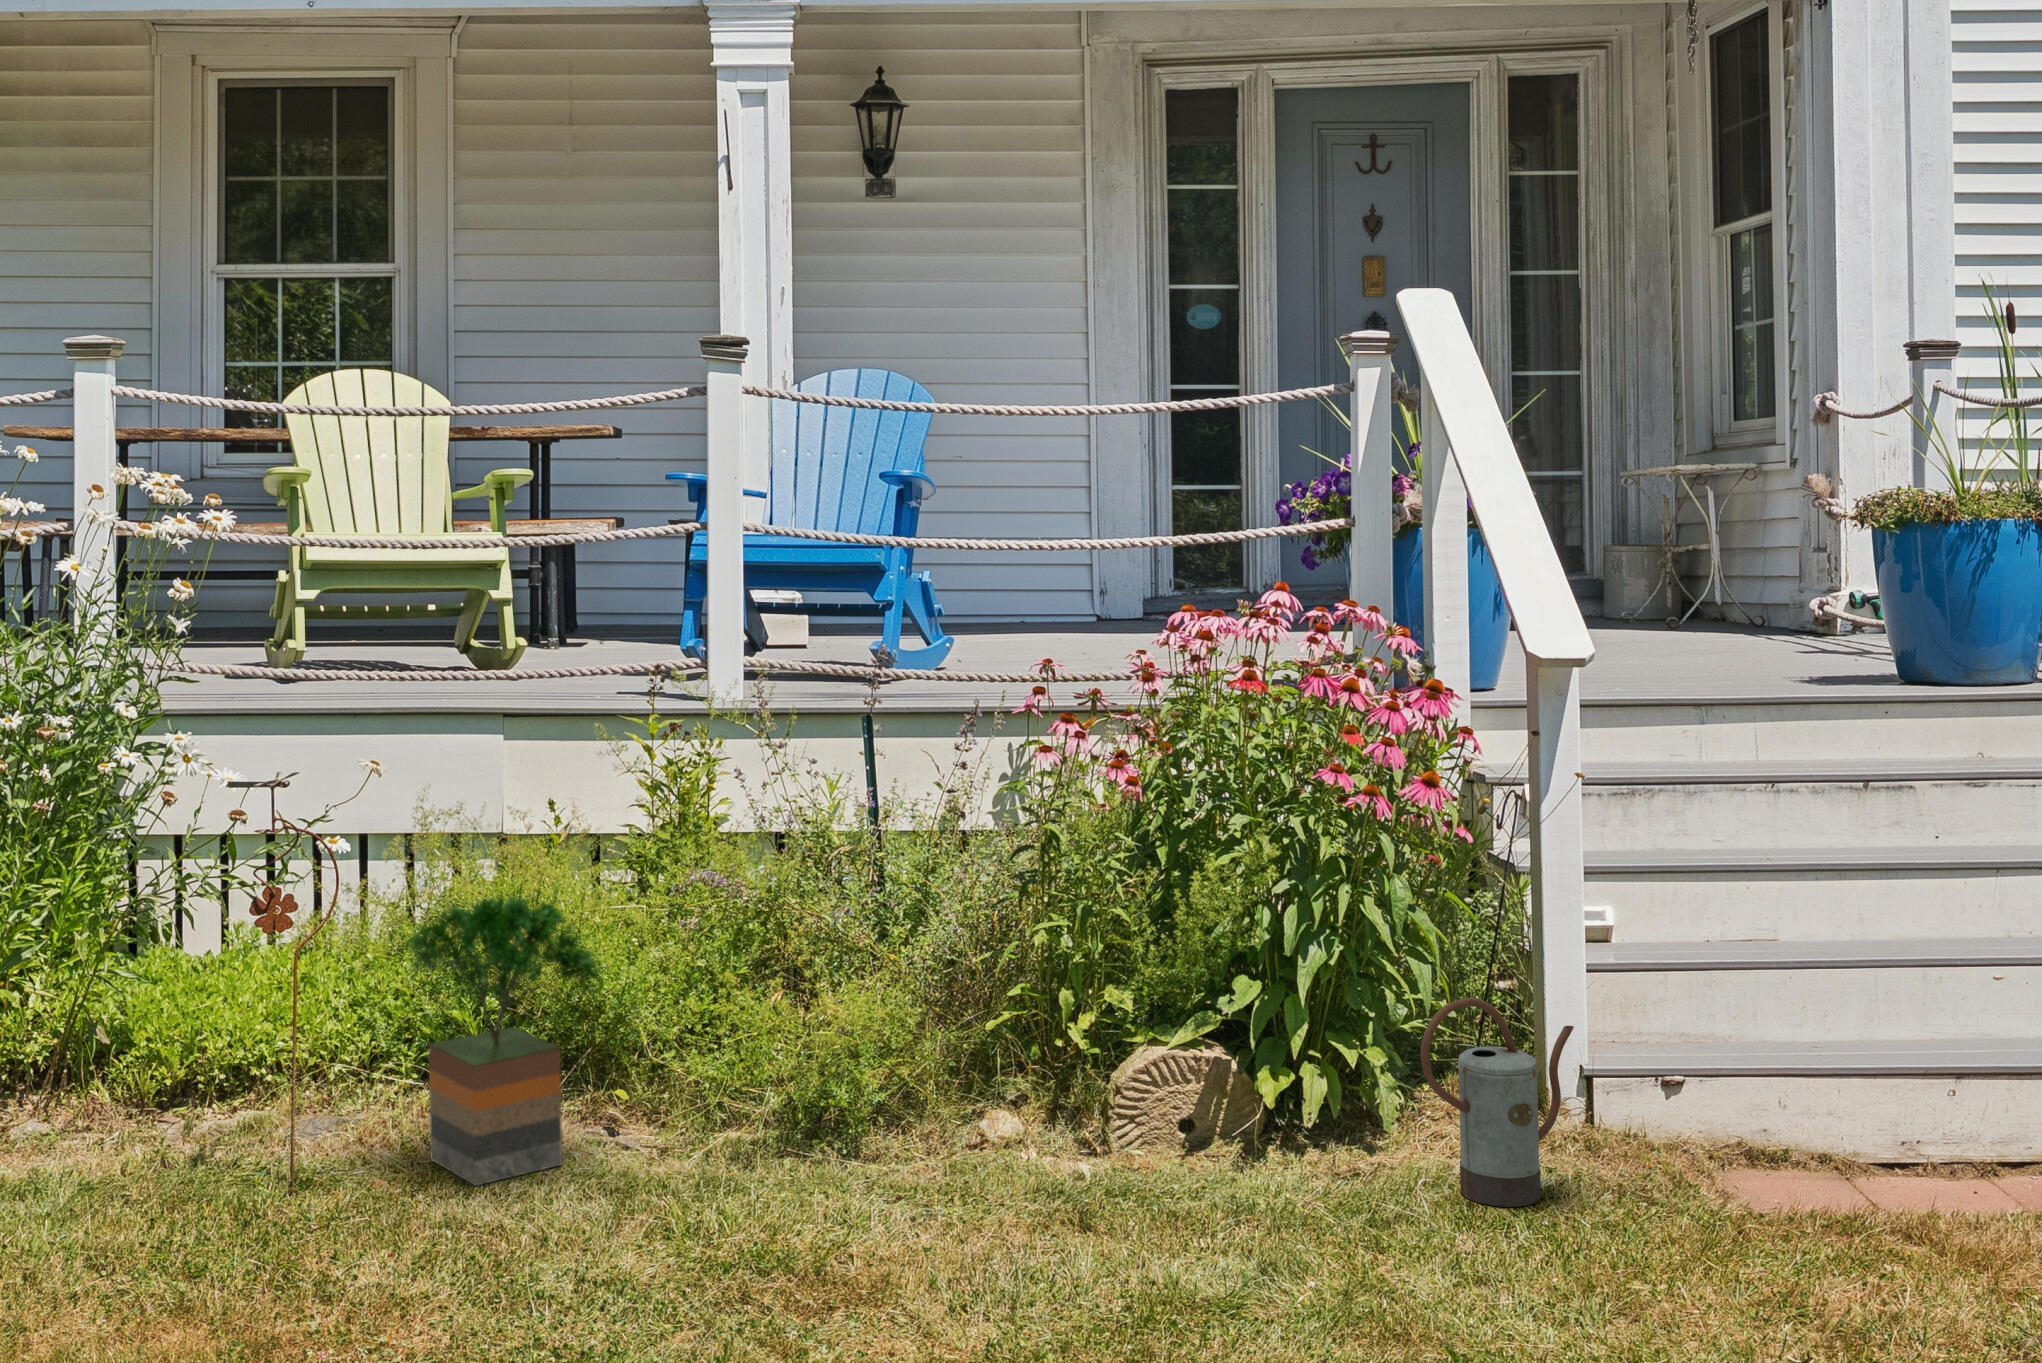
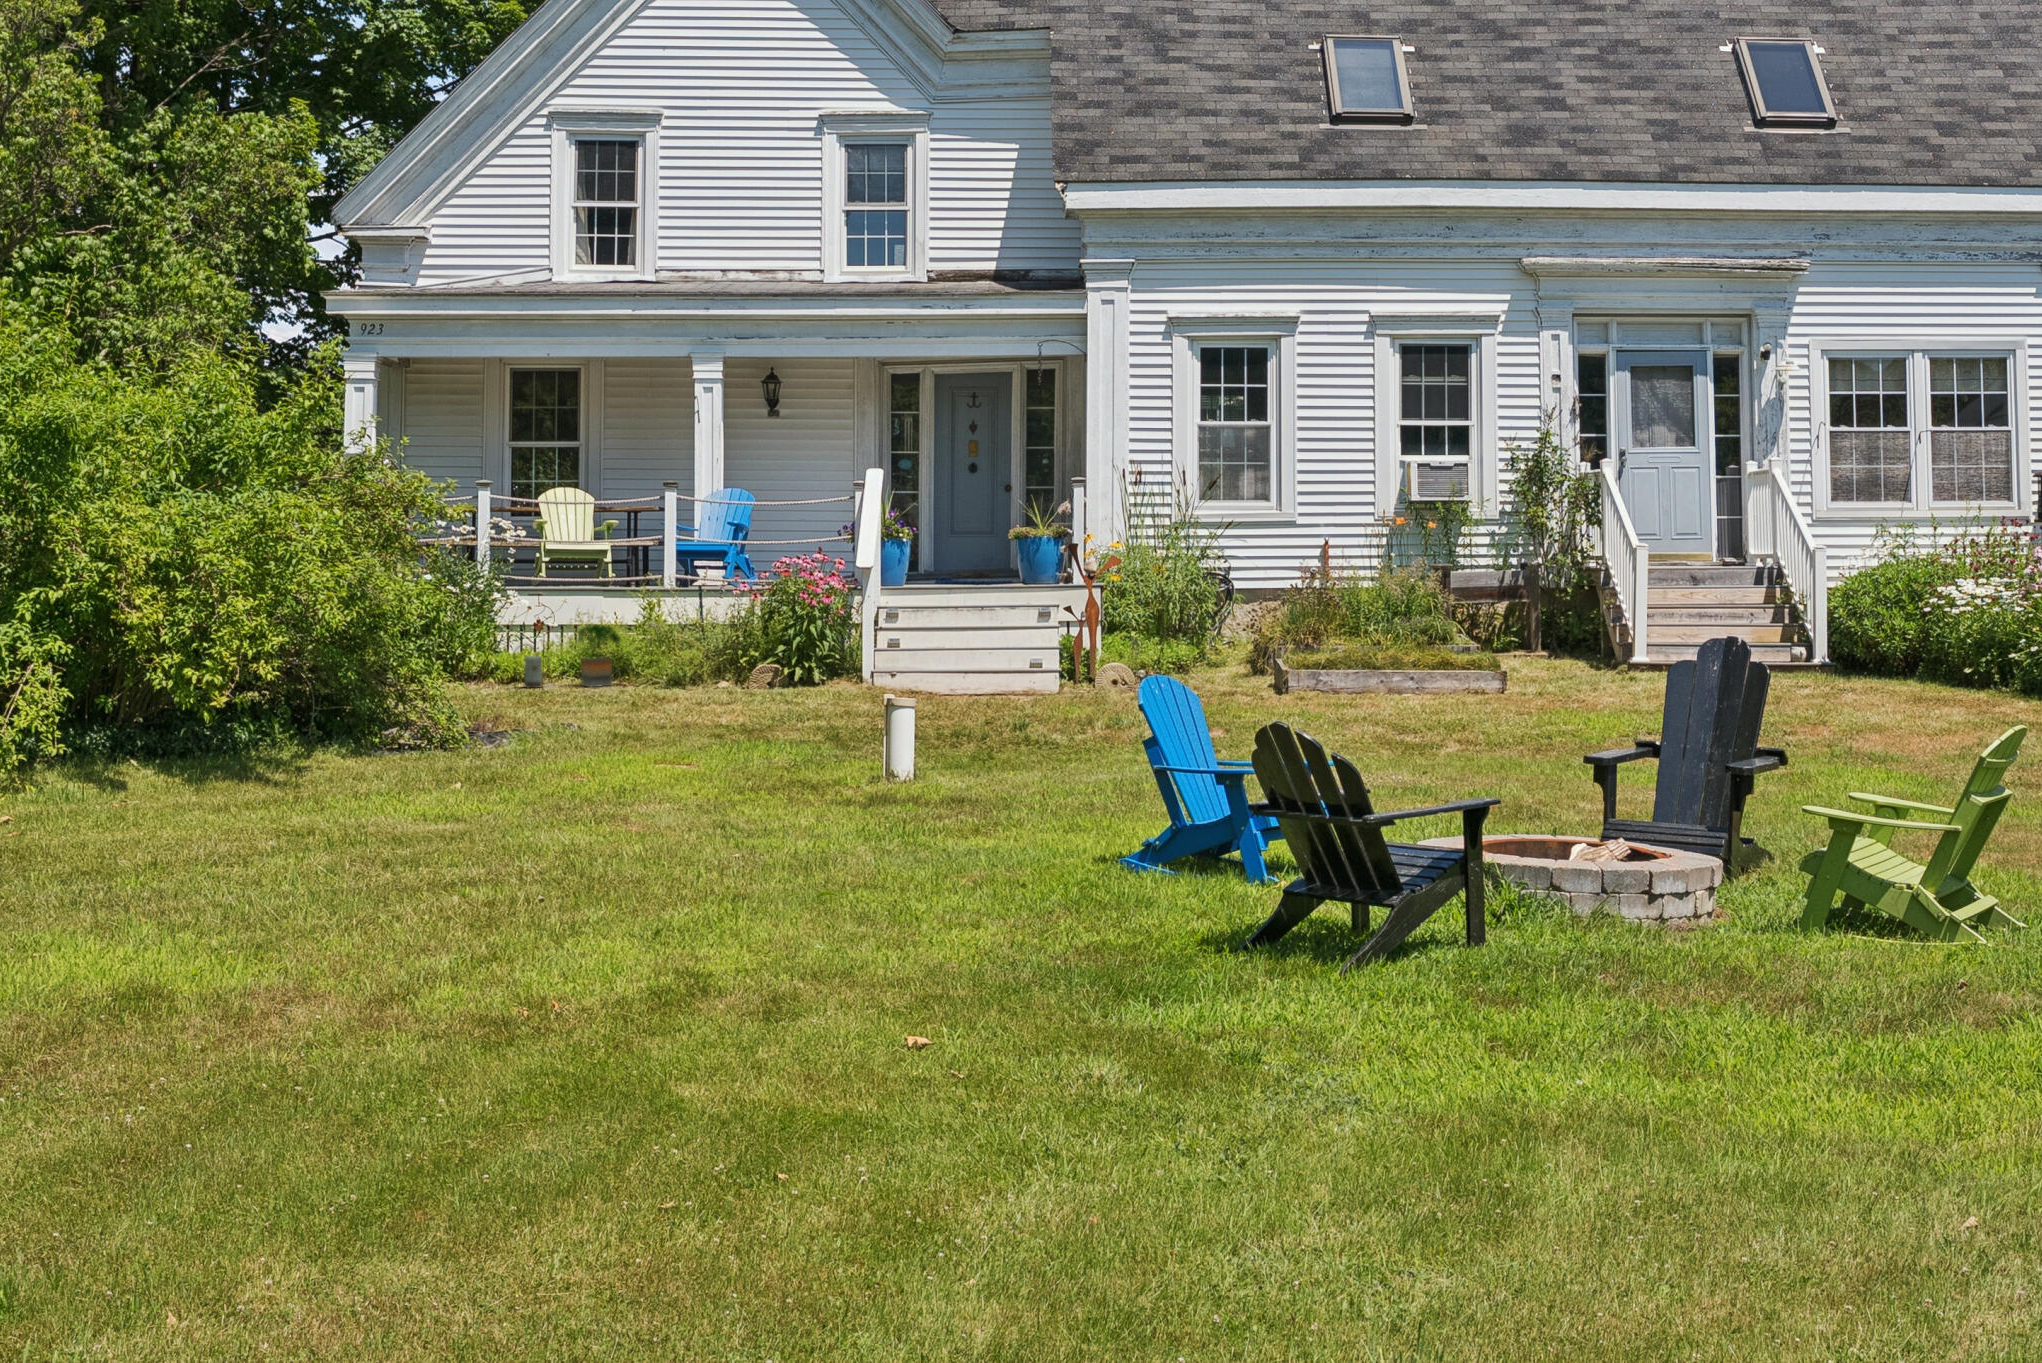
watering can: present [1421,998,1574,1207] -> present [513,646,550,688]

